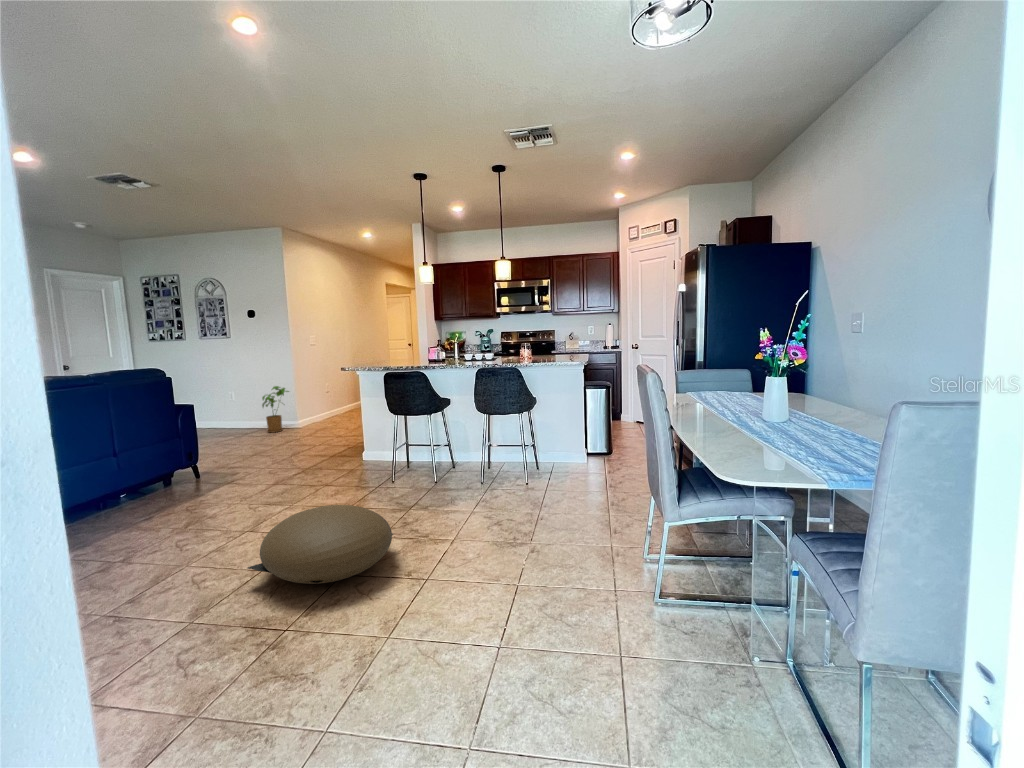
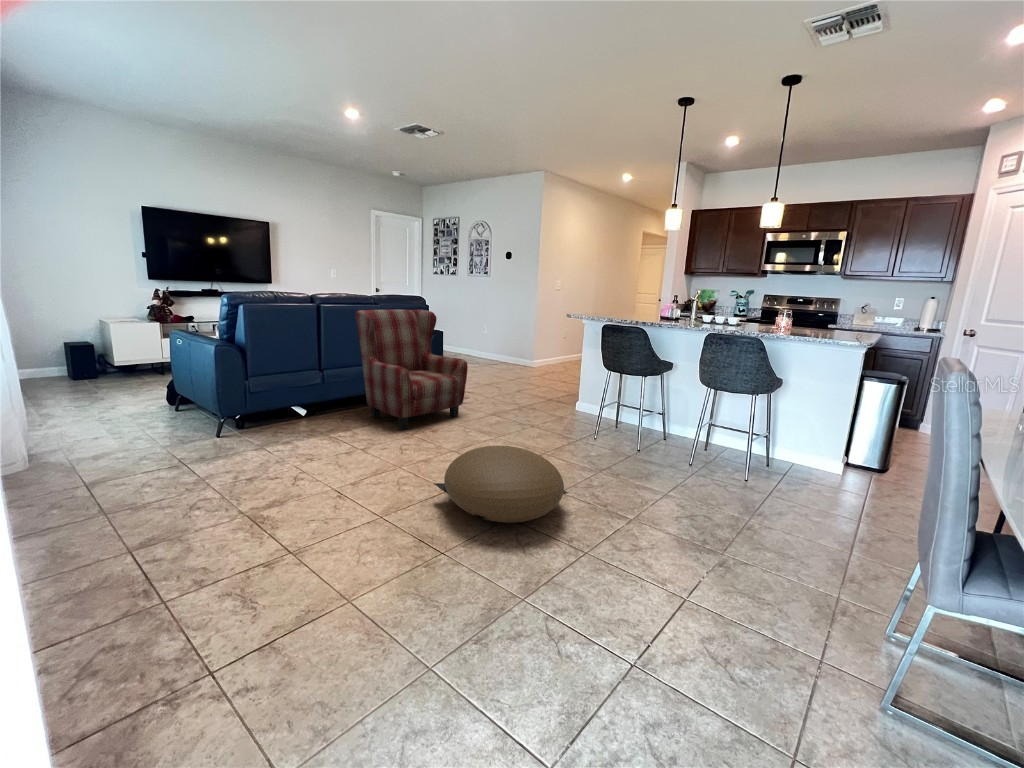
armchair: none [70,384,240,528] -> present [356,309,468,430]
house plant: present [262,386,289,433] -> none [504,325,529,367]

